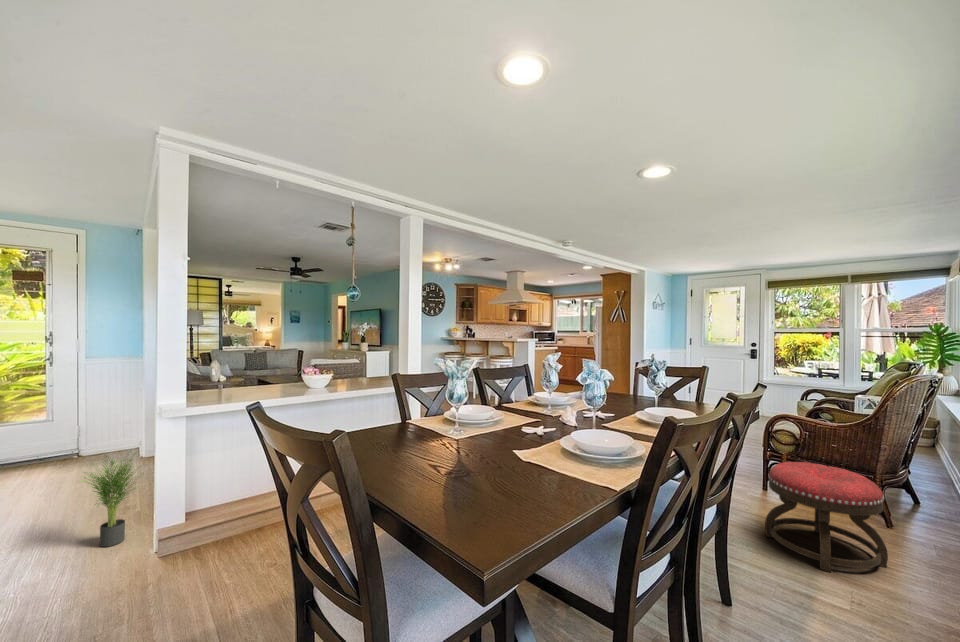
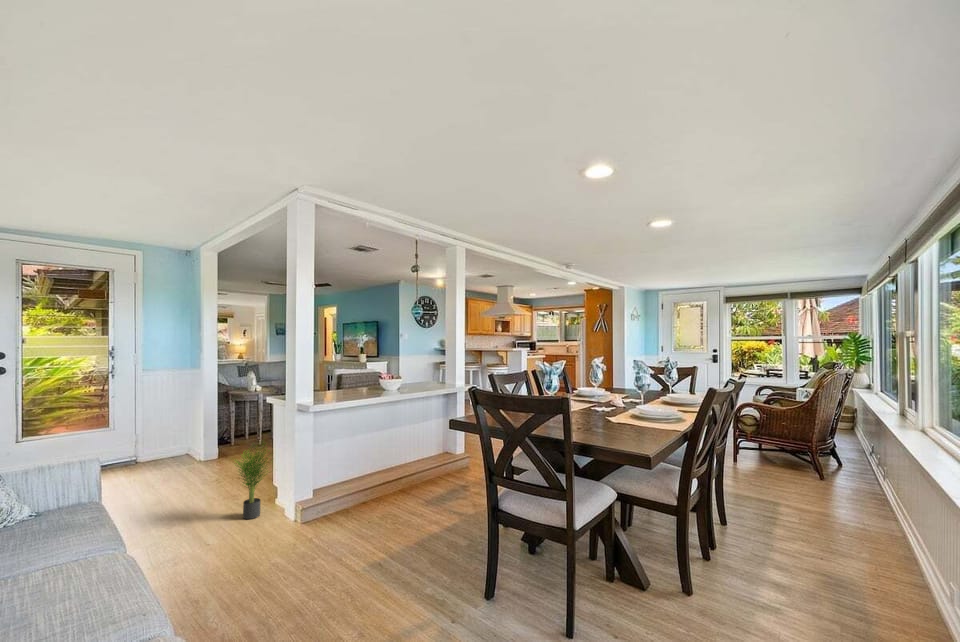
ottoman: present [765,462,888,572] -> none [741,434,821,504]

